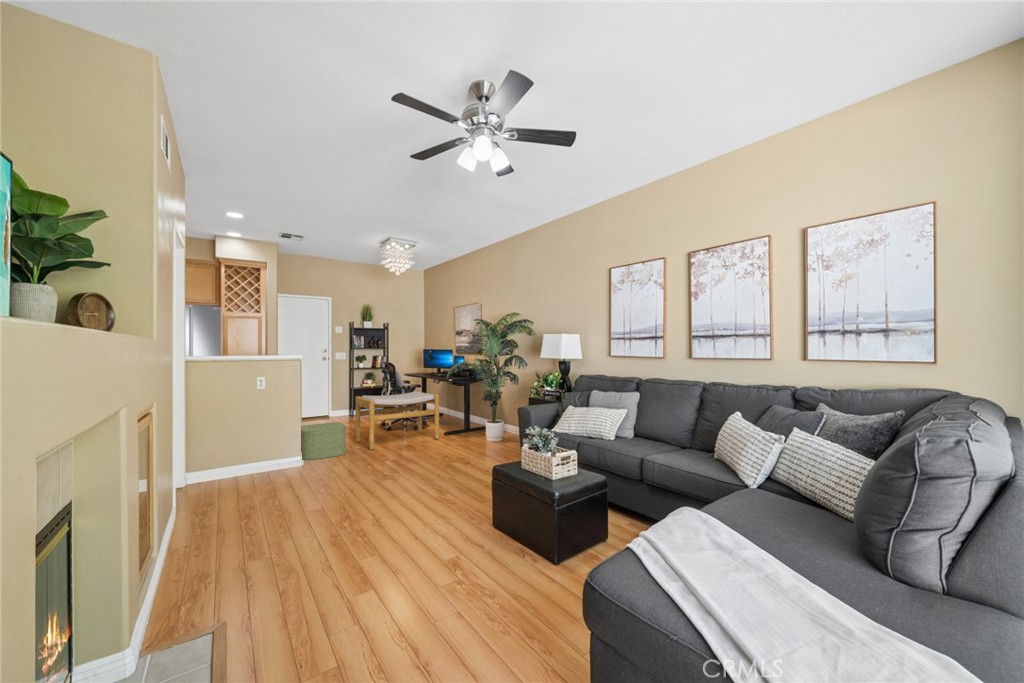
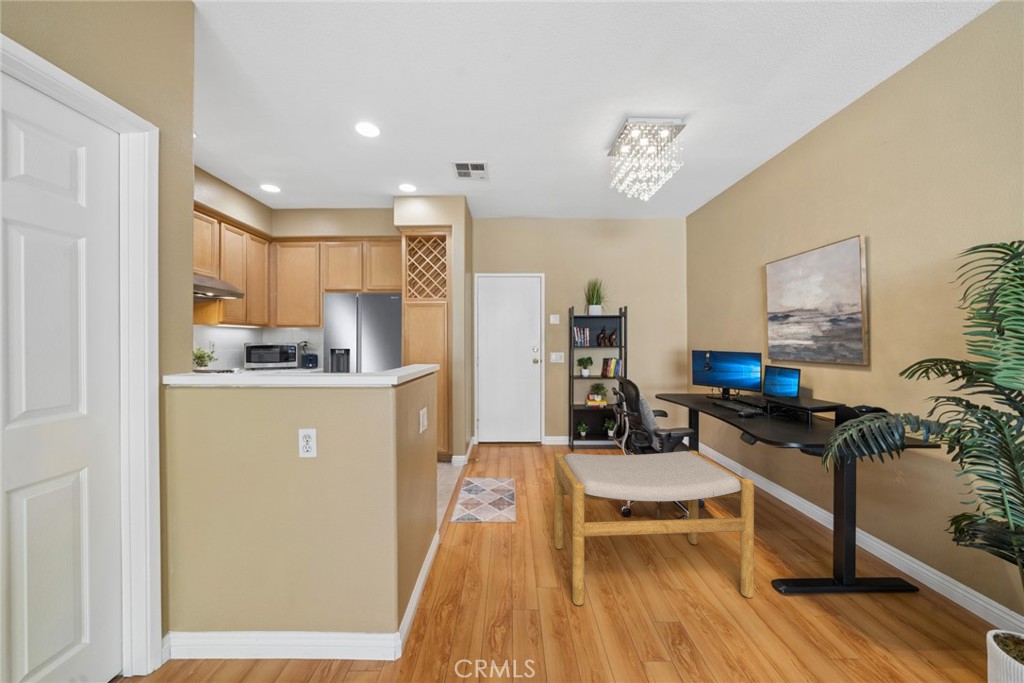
storage box: present [301,422,346,460] -> none [427,509,521,616]

